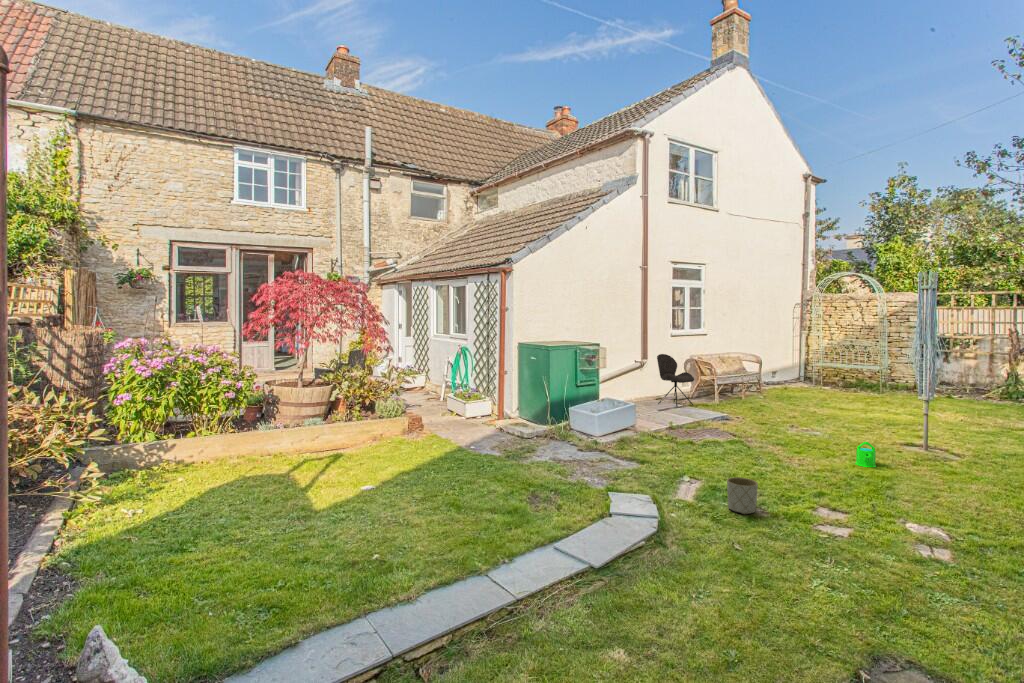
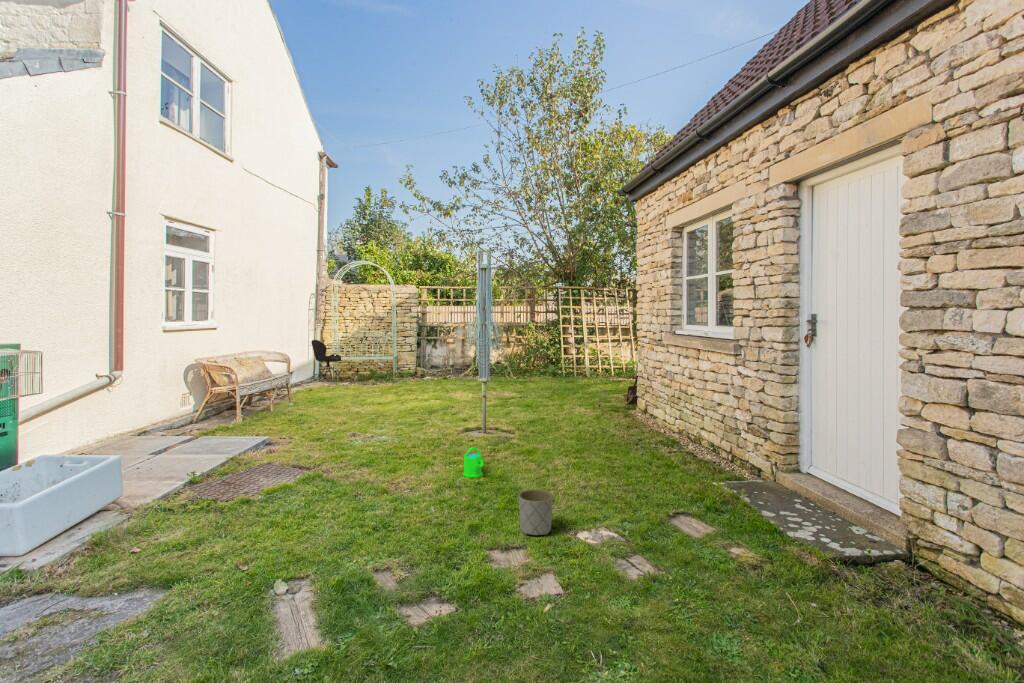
chair: present [657,354,694,406] -> present [311,340,342,381]
planter: present [727,477,758,514] -> present [519,489,553,535]

